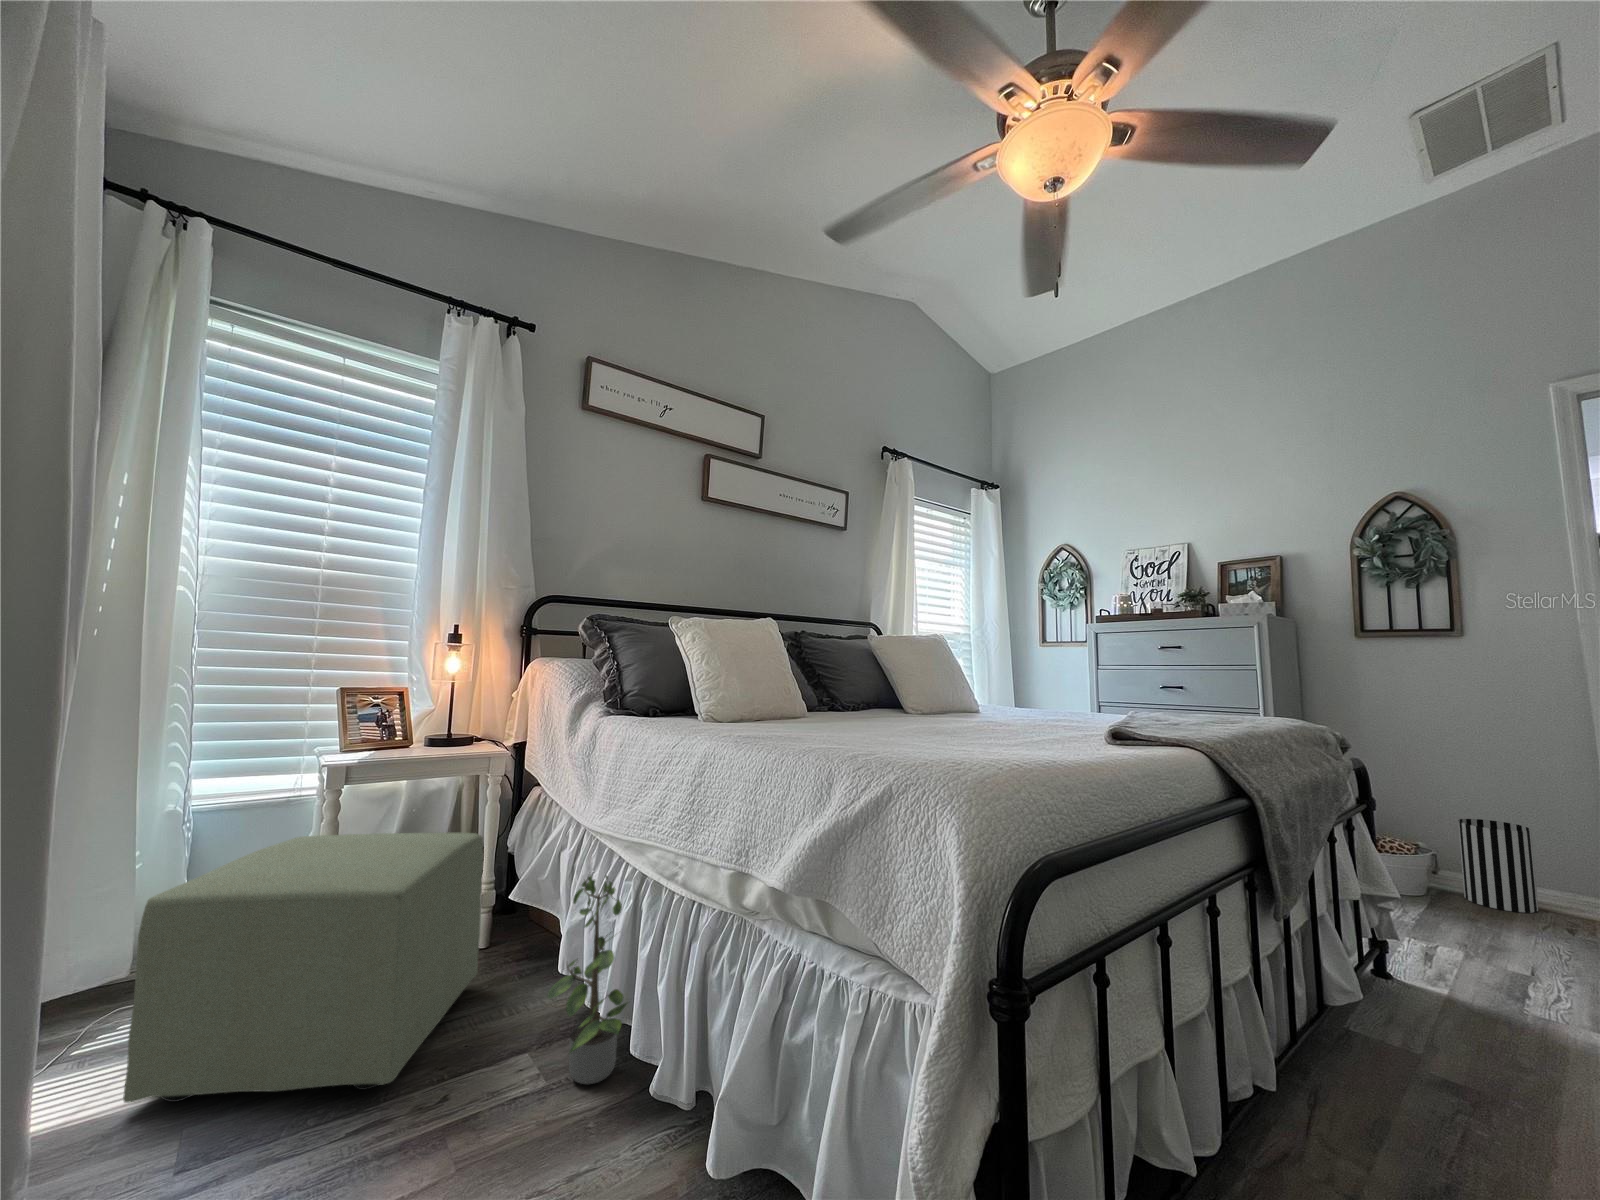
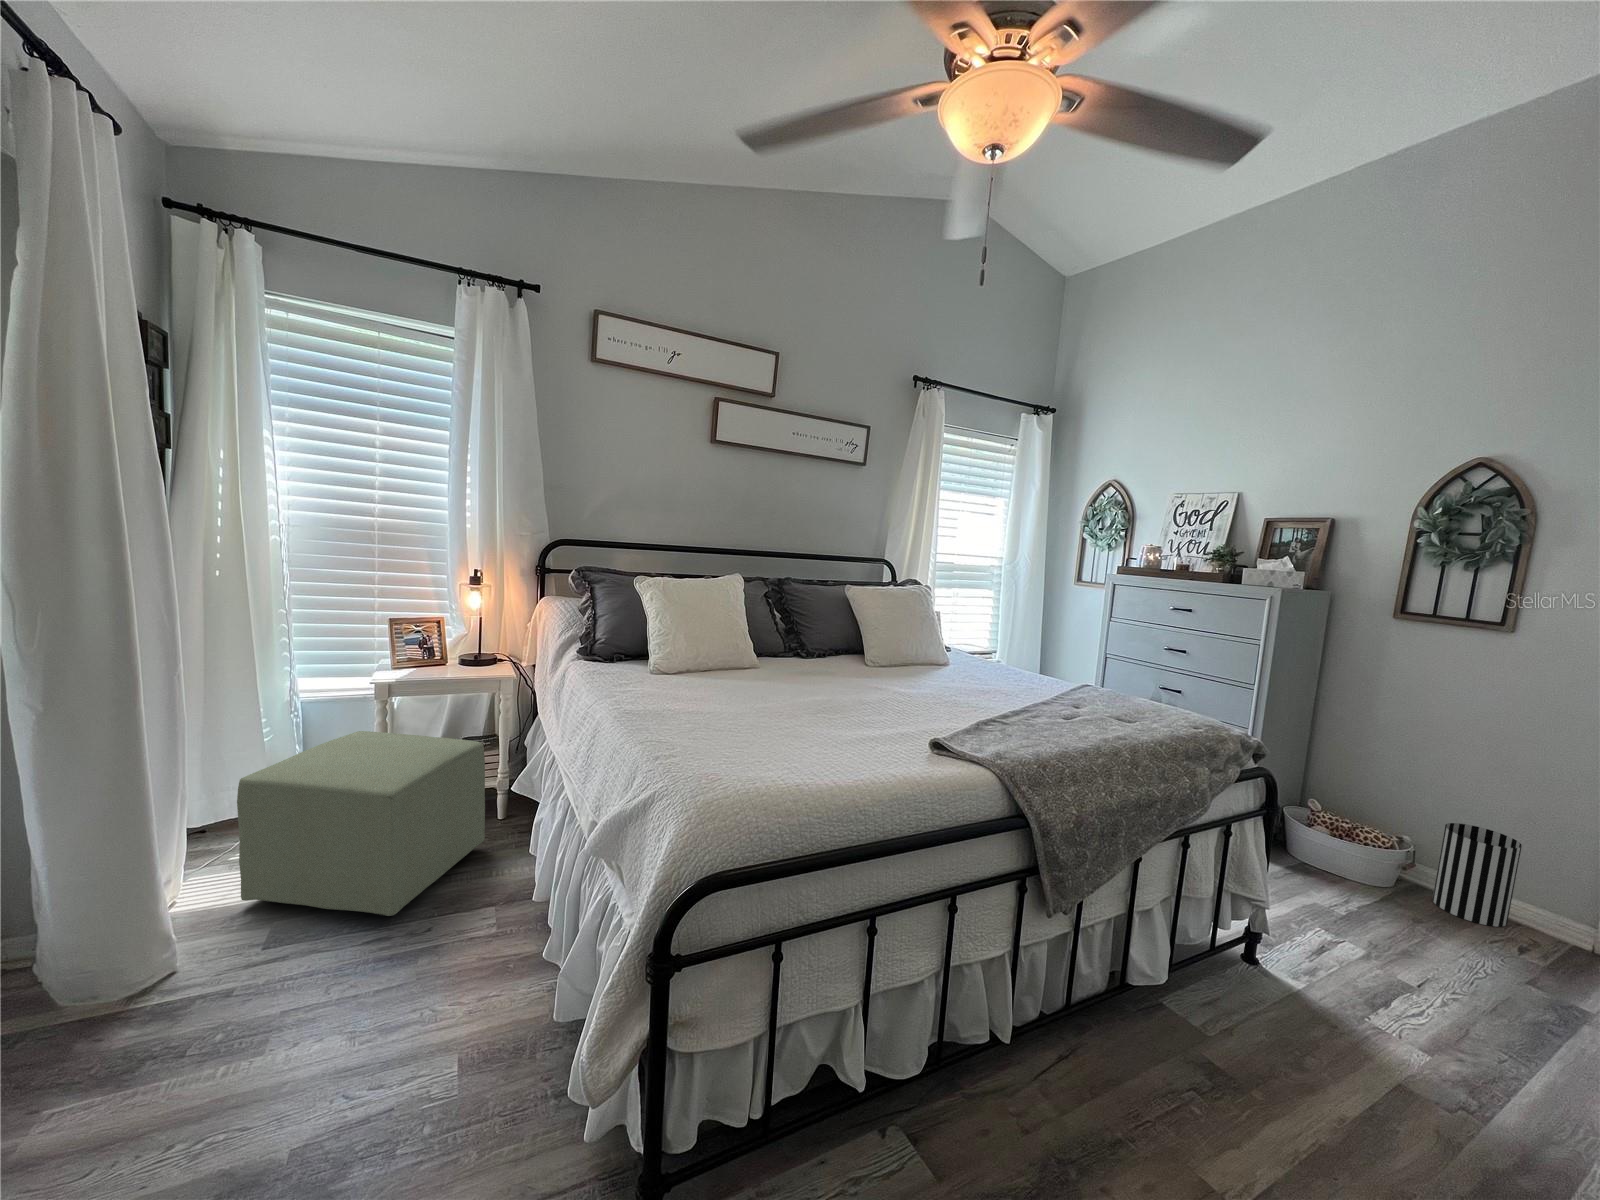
potted plant: present [548,876,627,1084] -> none [498,791,551,938]

